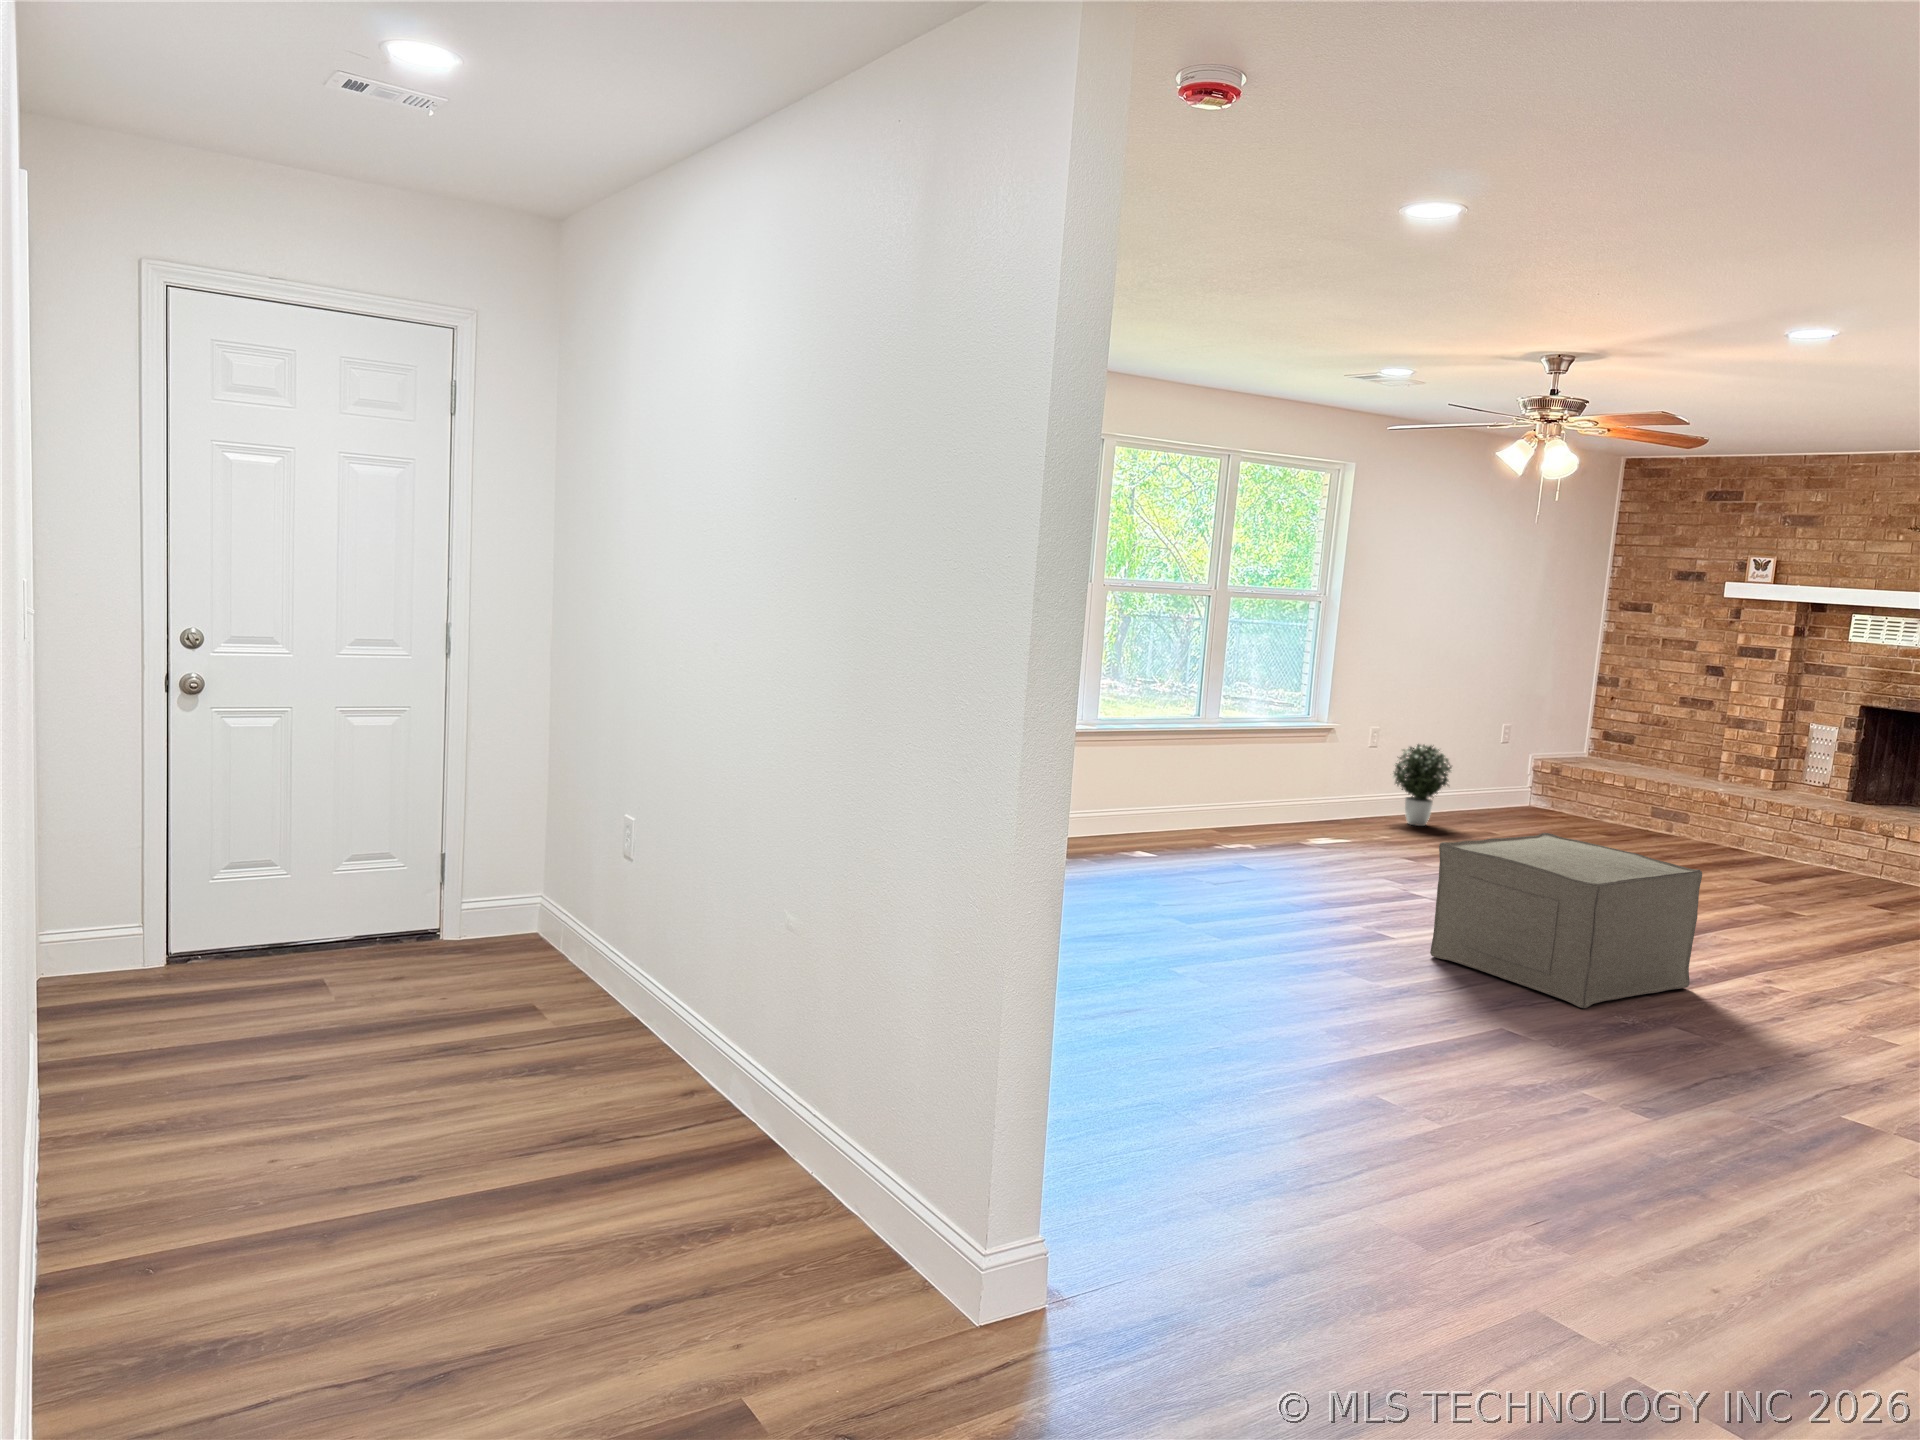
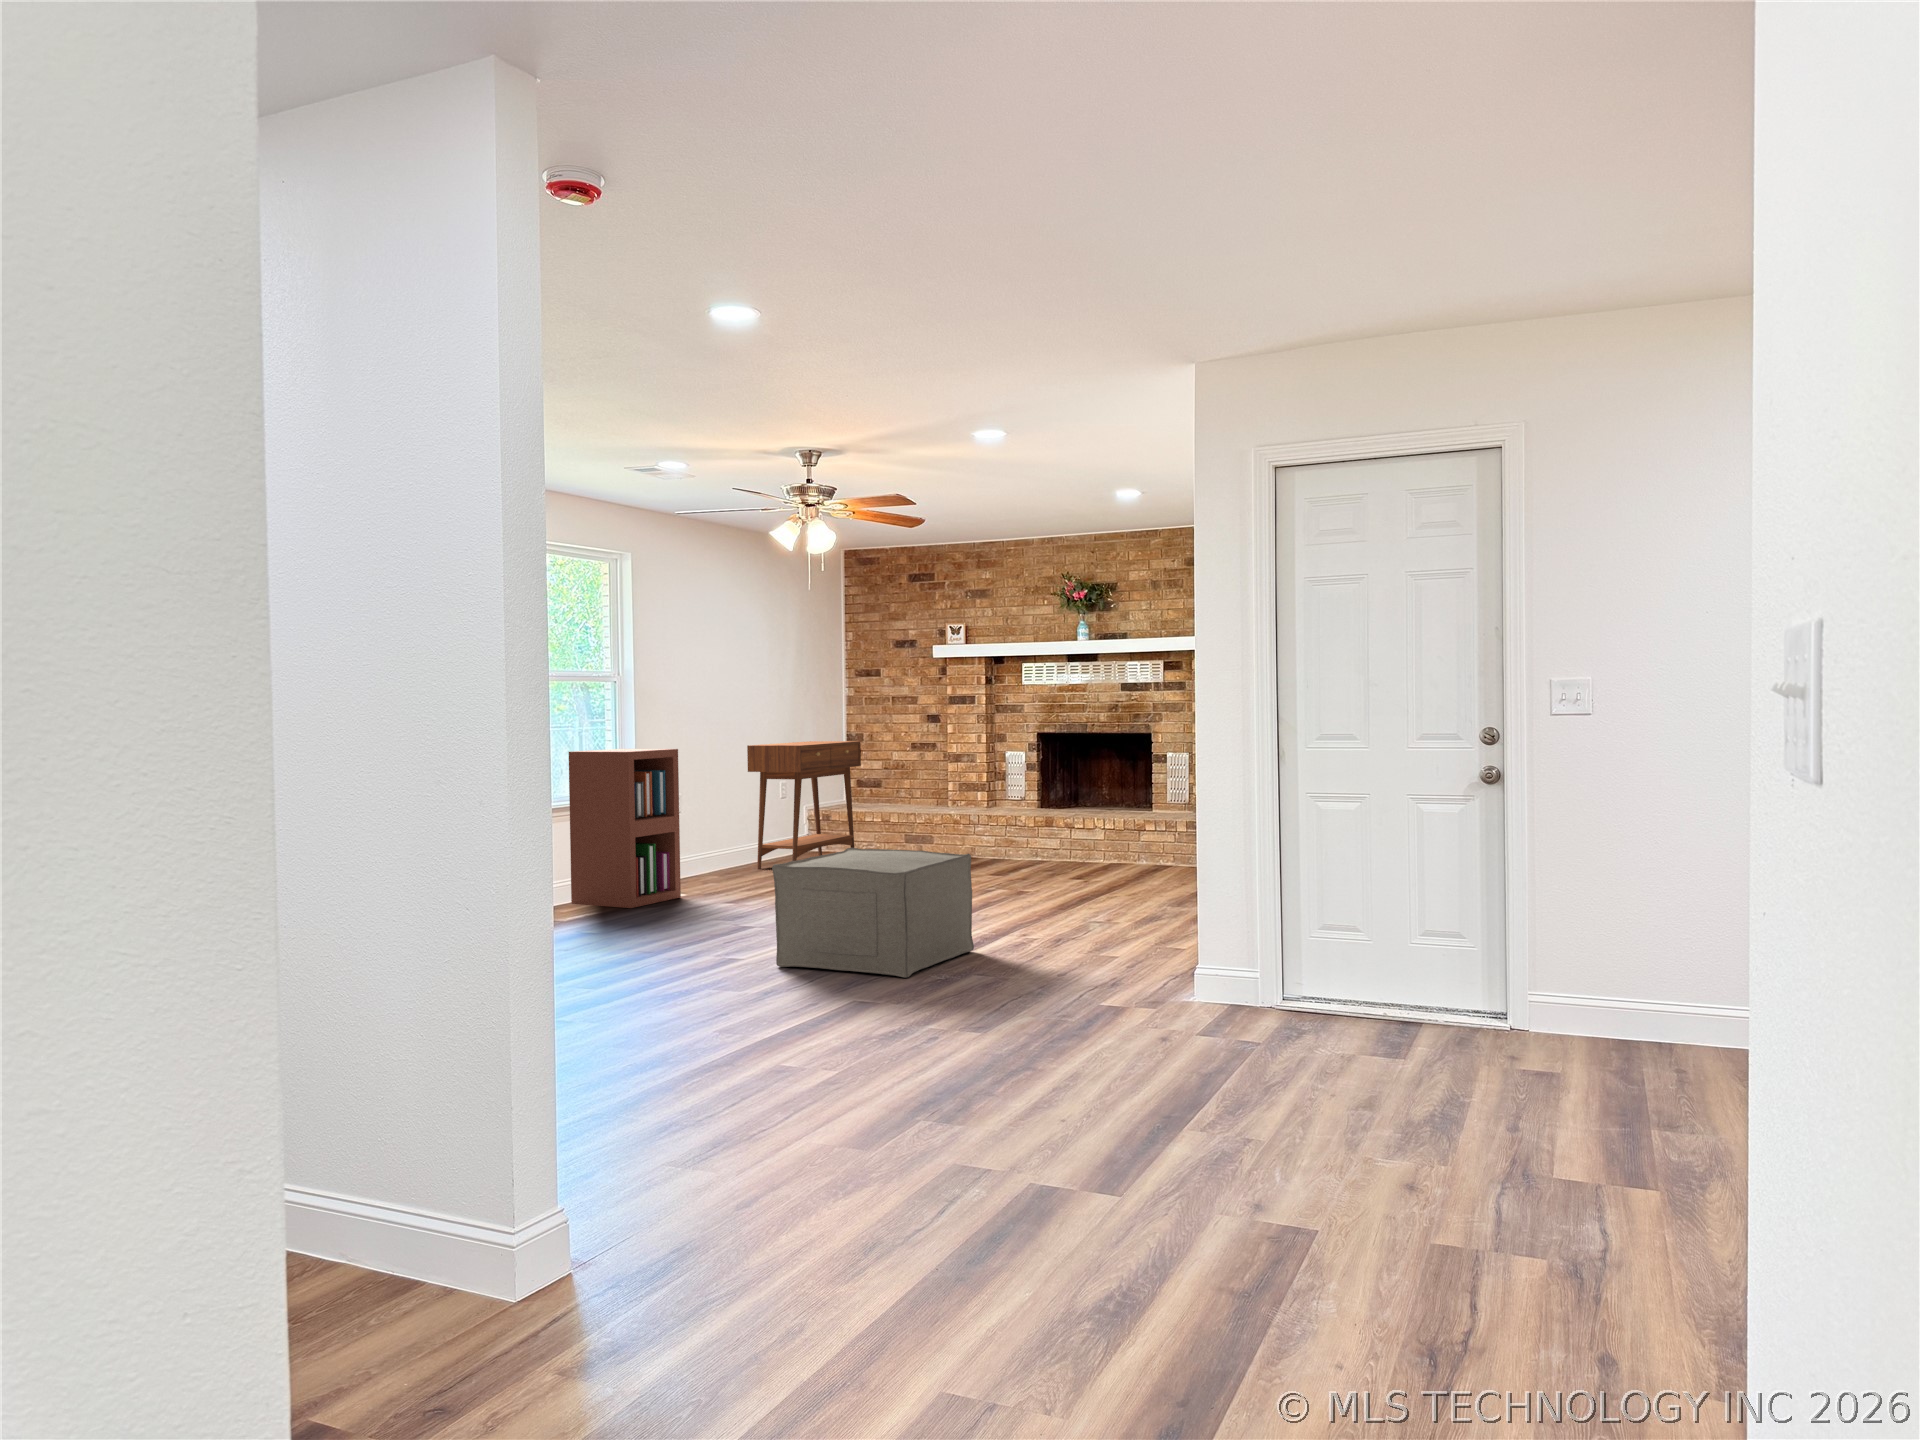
bookshelf: none [1247,672,1378,845] -> present [569,749,681,908]
console table: none [1461,681,1611,827] -> present [747,741,861,869]
potted plant: present [1393,744,1451,826] -> none [694,804,748,880]

